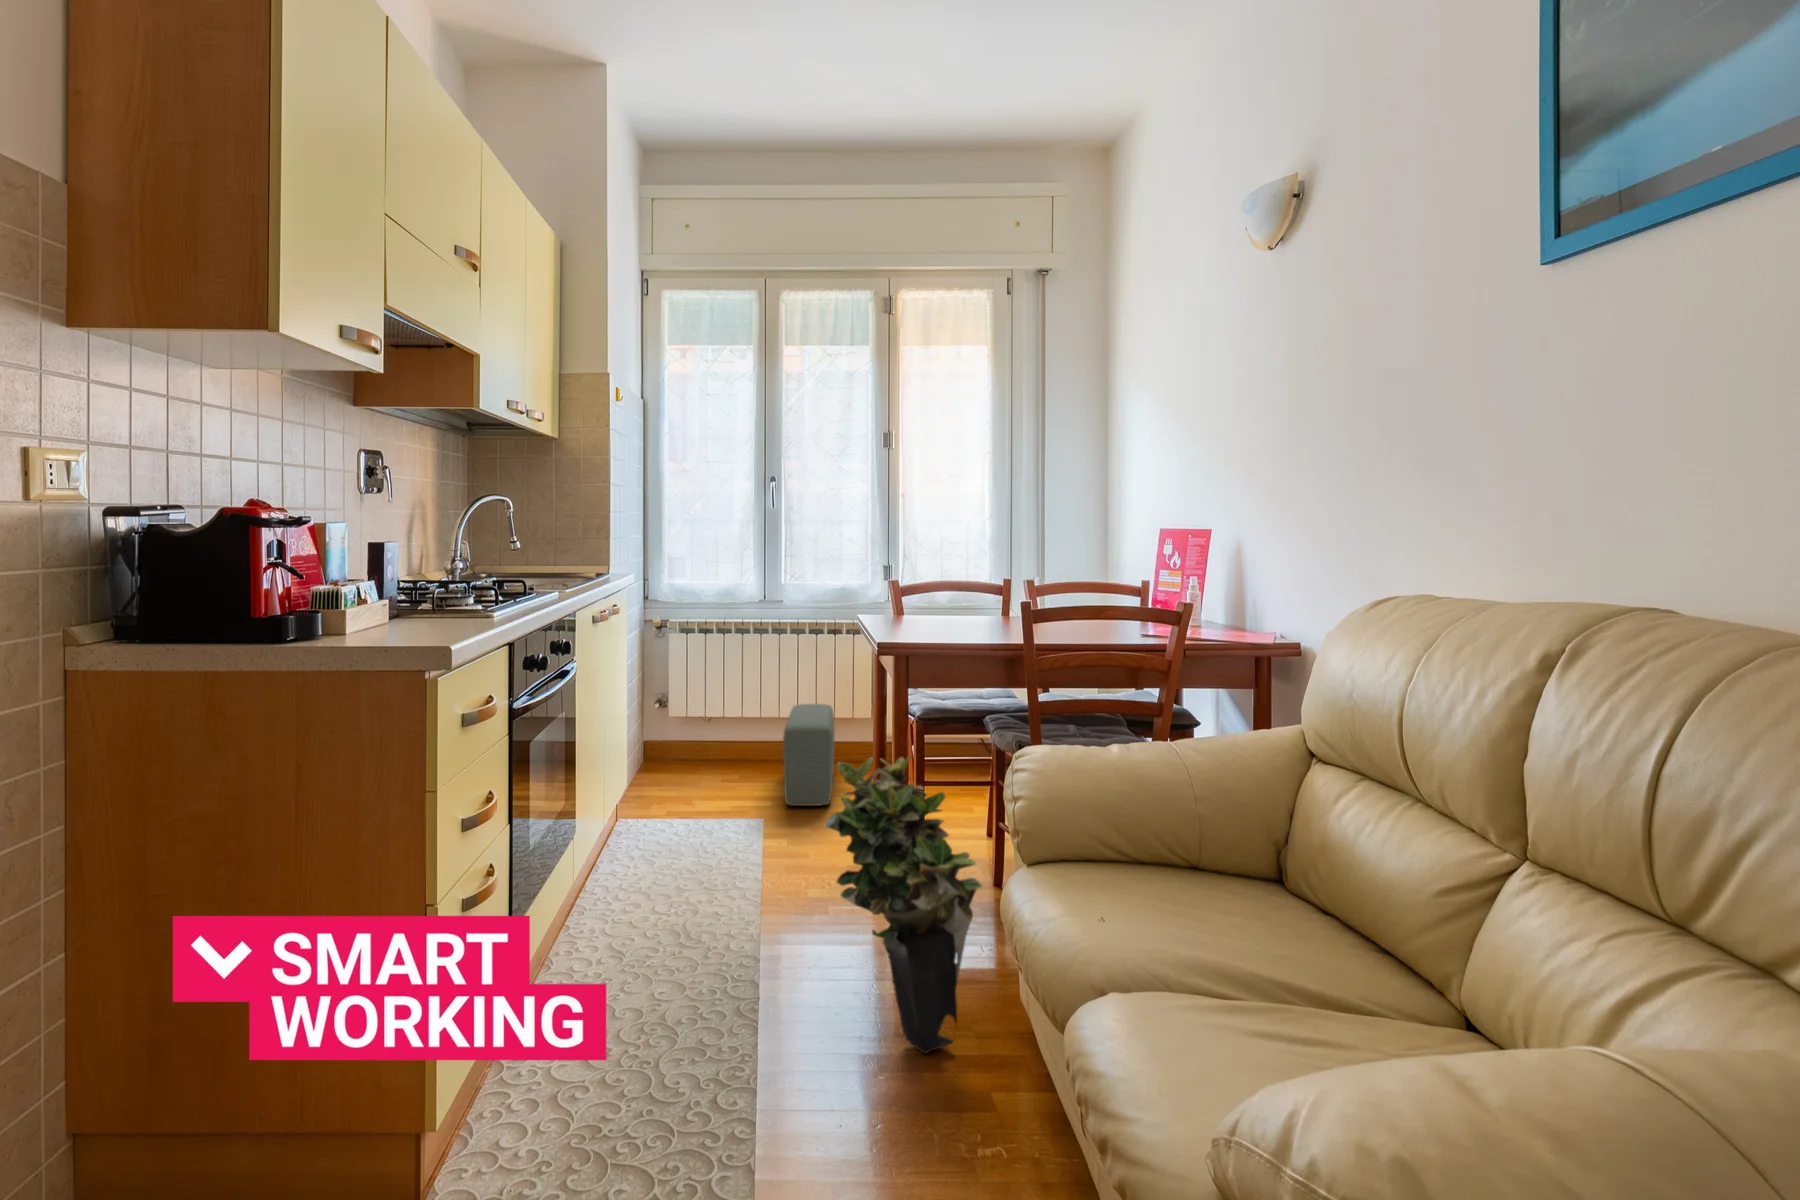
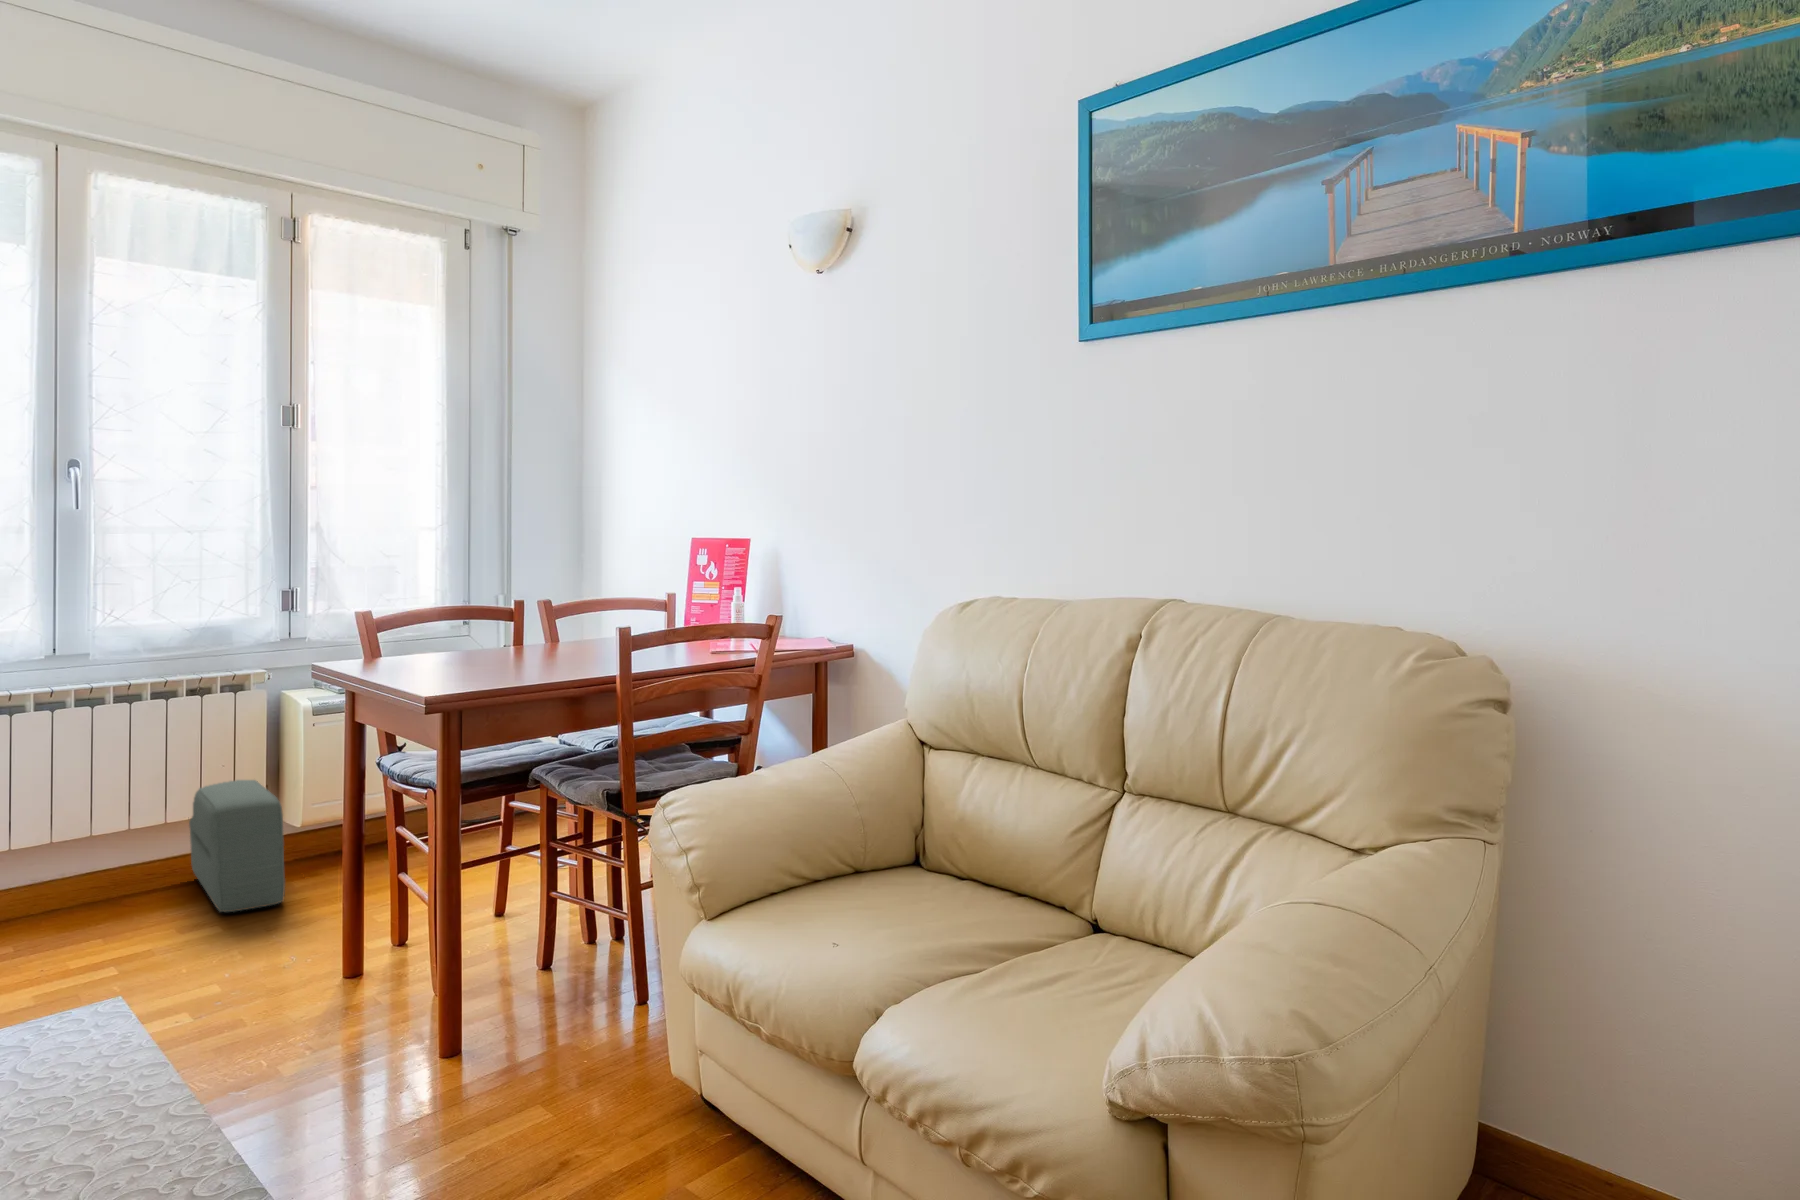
potted plant: present [825,756,982,1053] -> none [446,797,631,1111]

